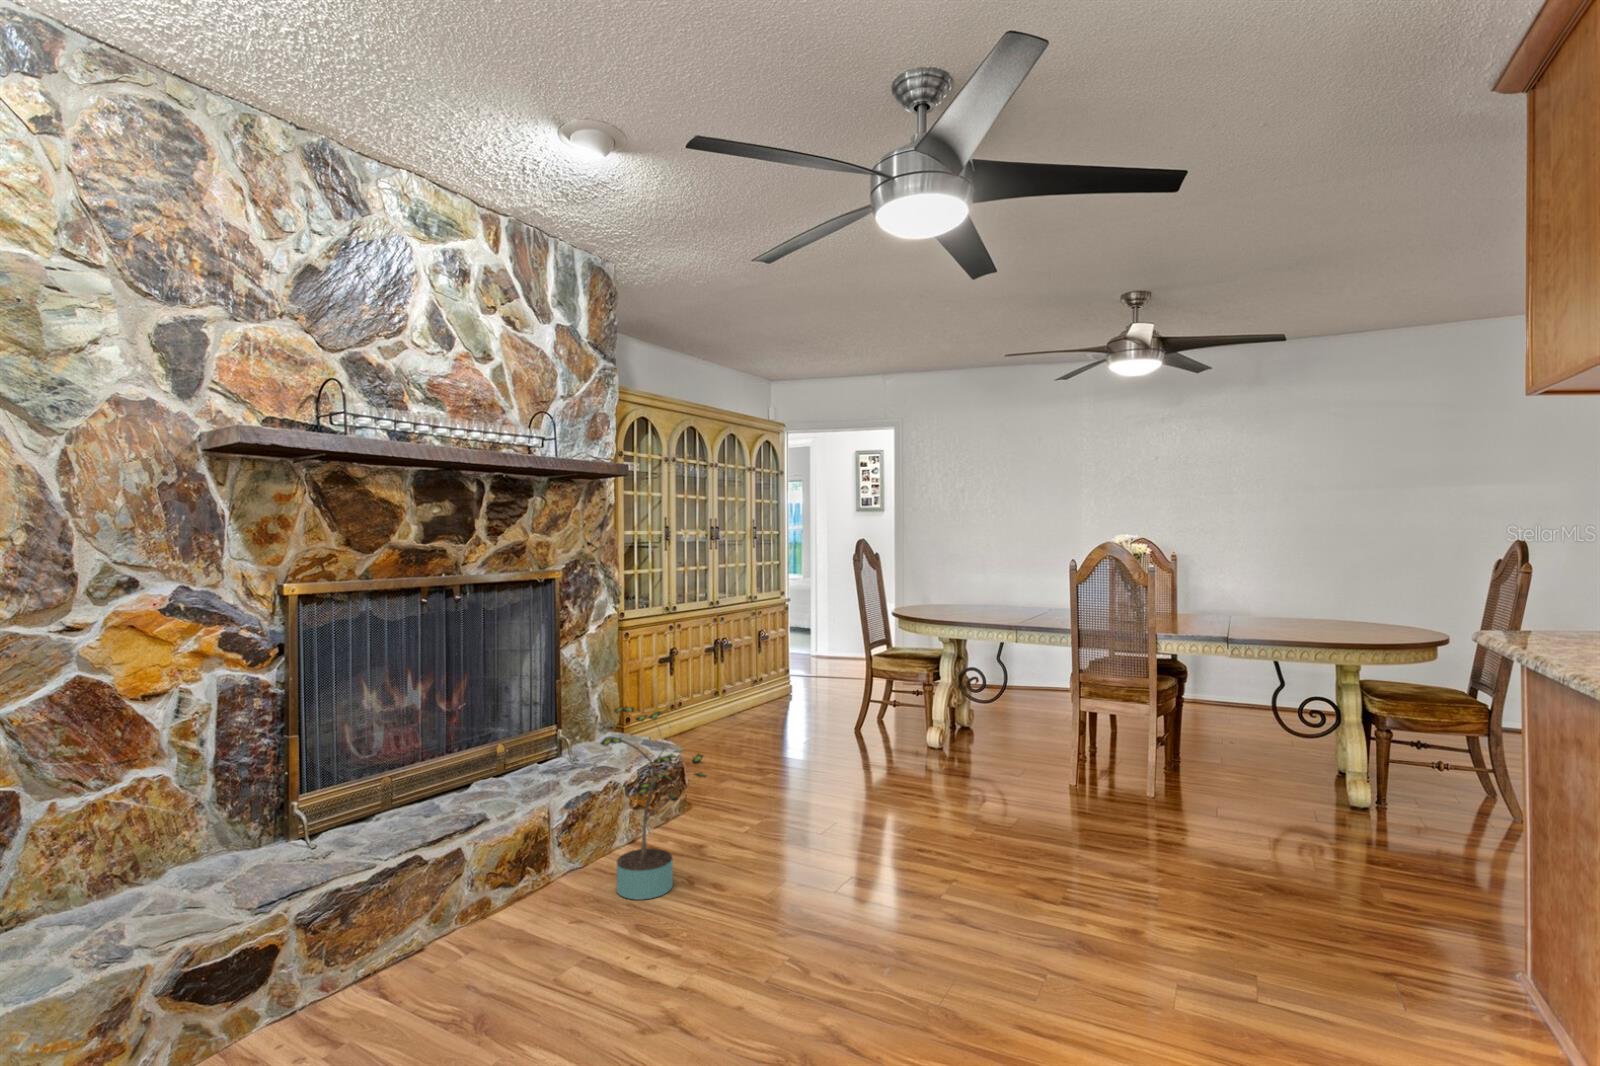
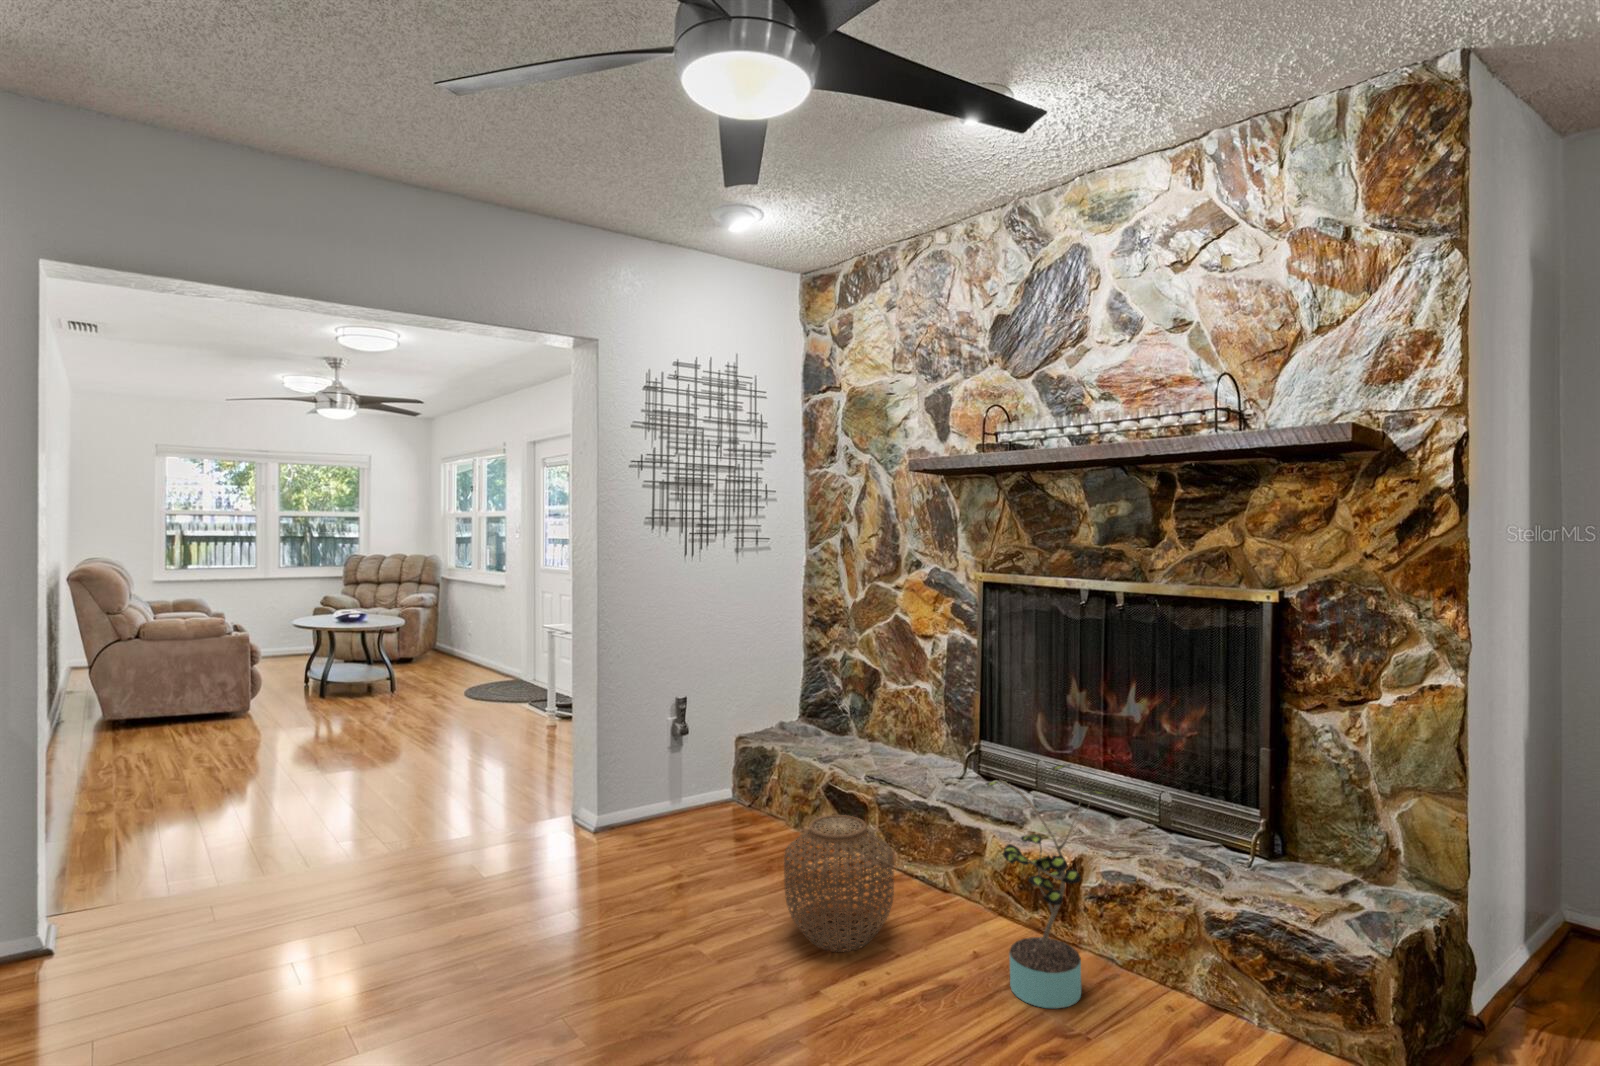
woven basket: none [483,847,617,1012] -> present [784,815,894,952]

